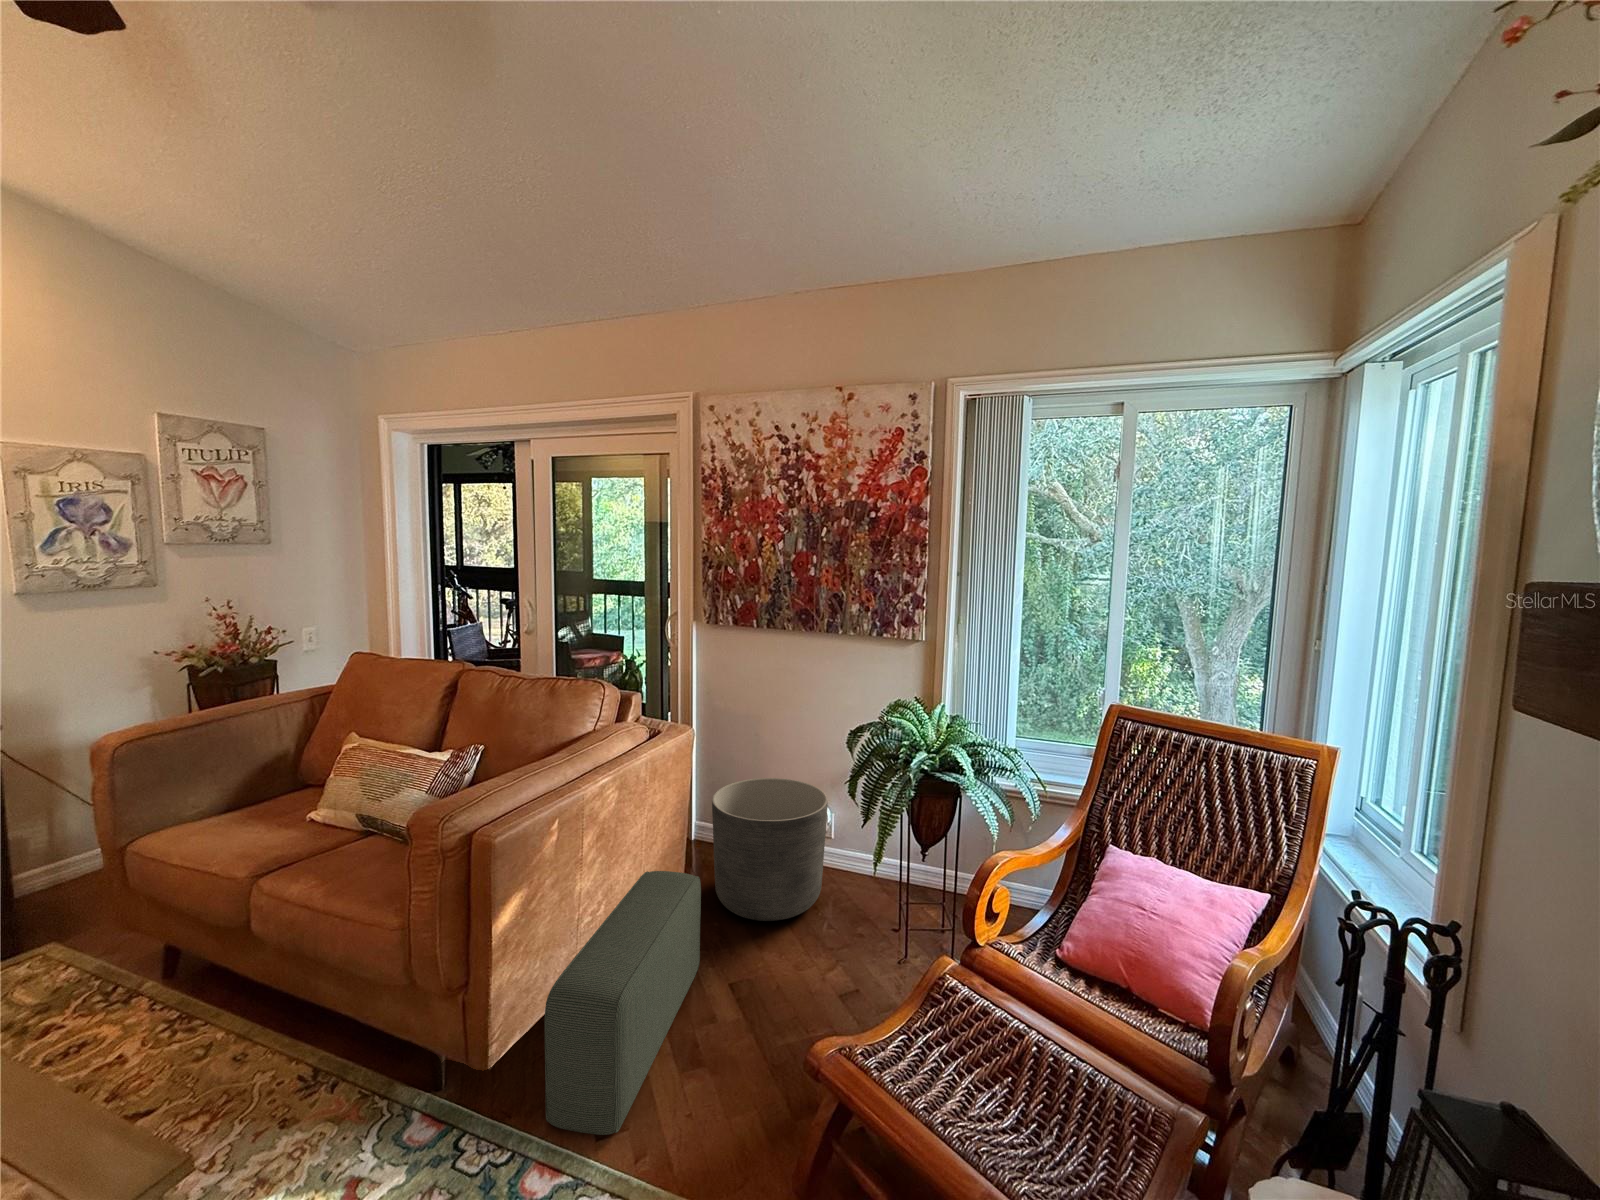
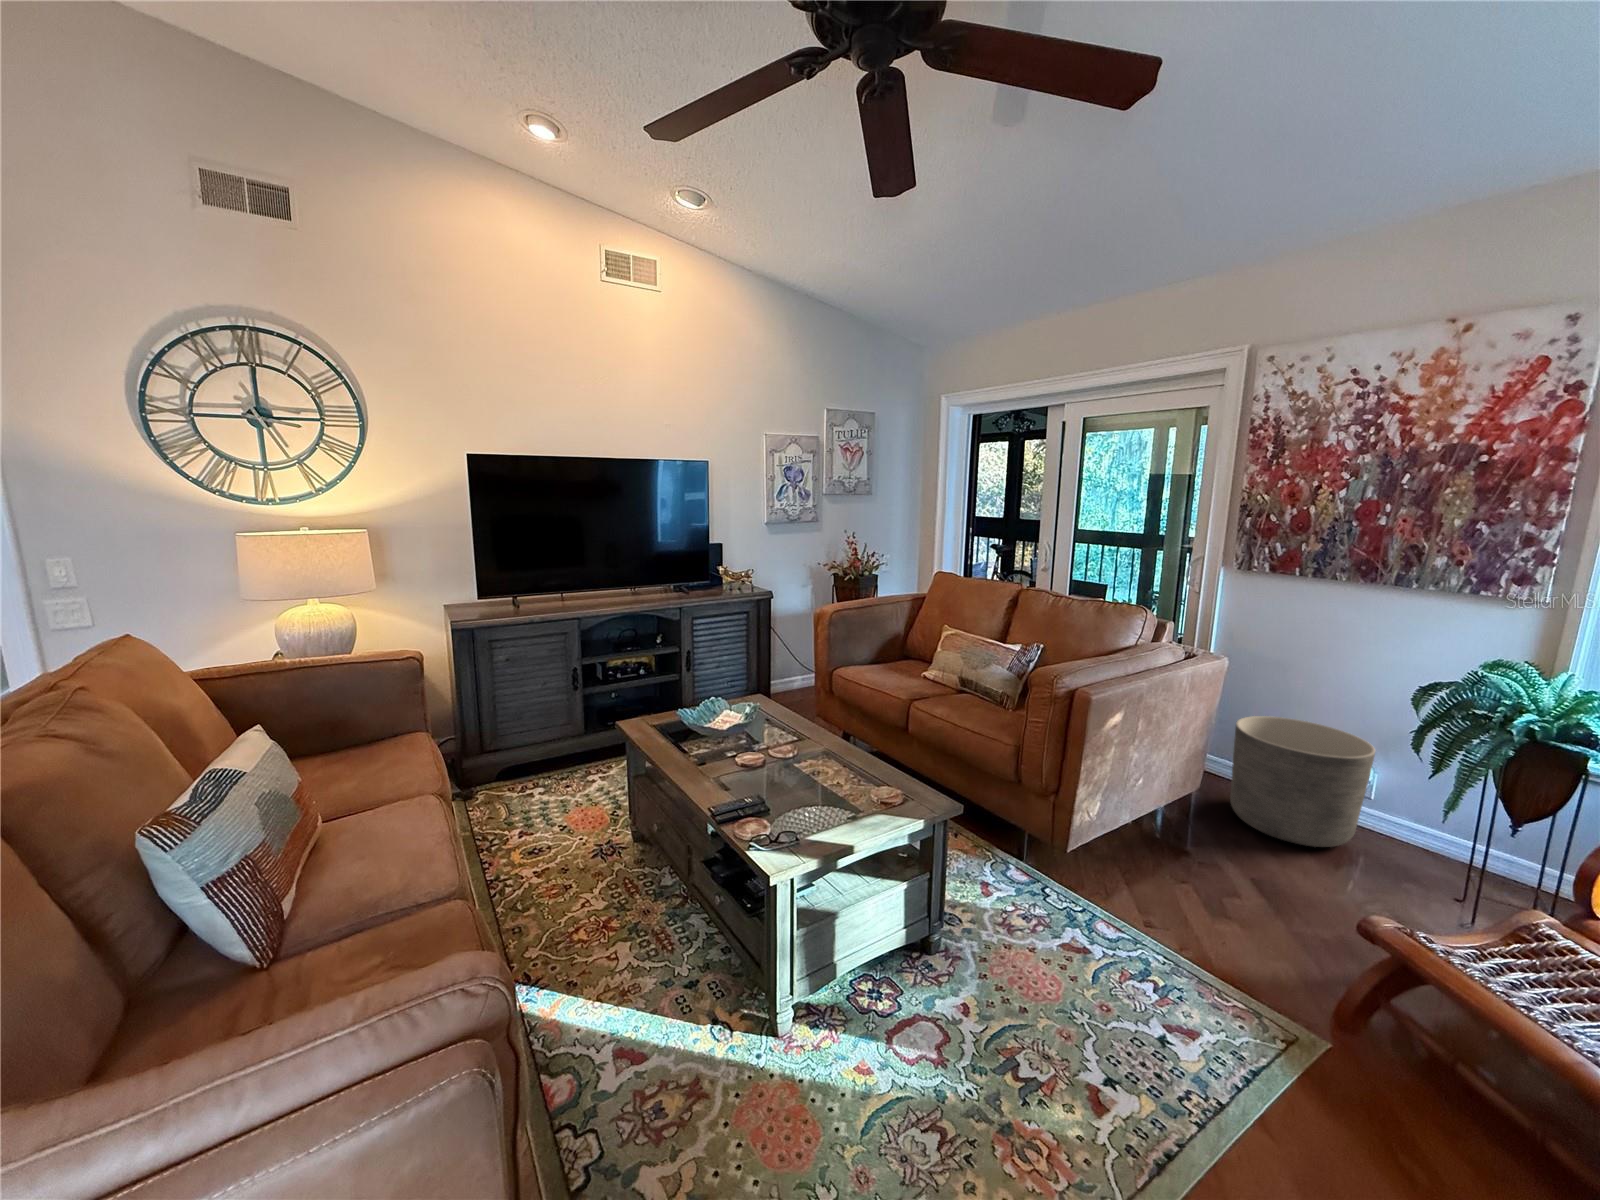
pouf: present [545,871,701,1135] -> none [1108,764,1229,925]

